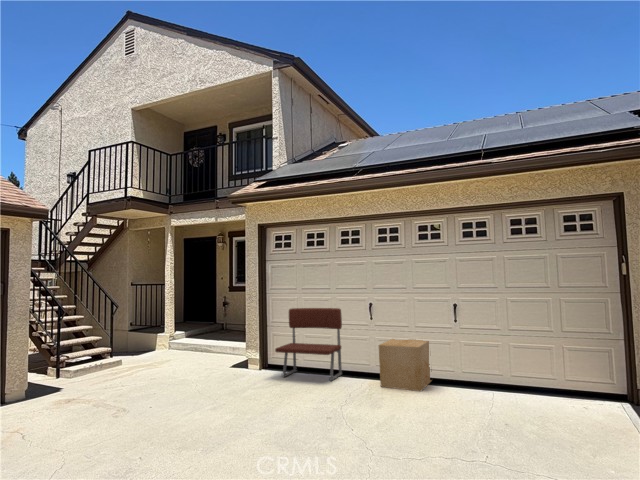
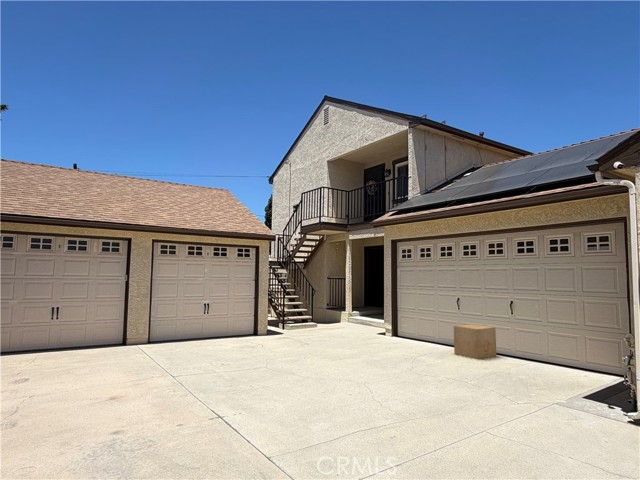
bench: present [275,308,342,381] -> none [395,299,440,348]

